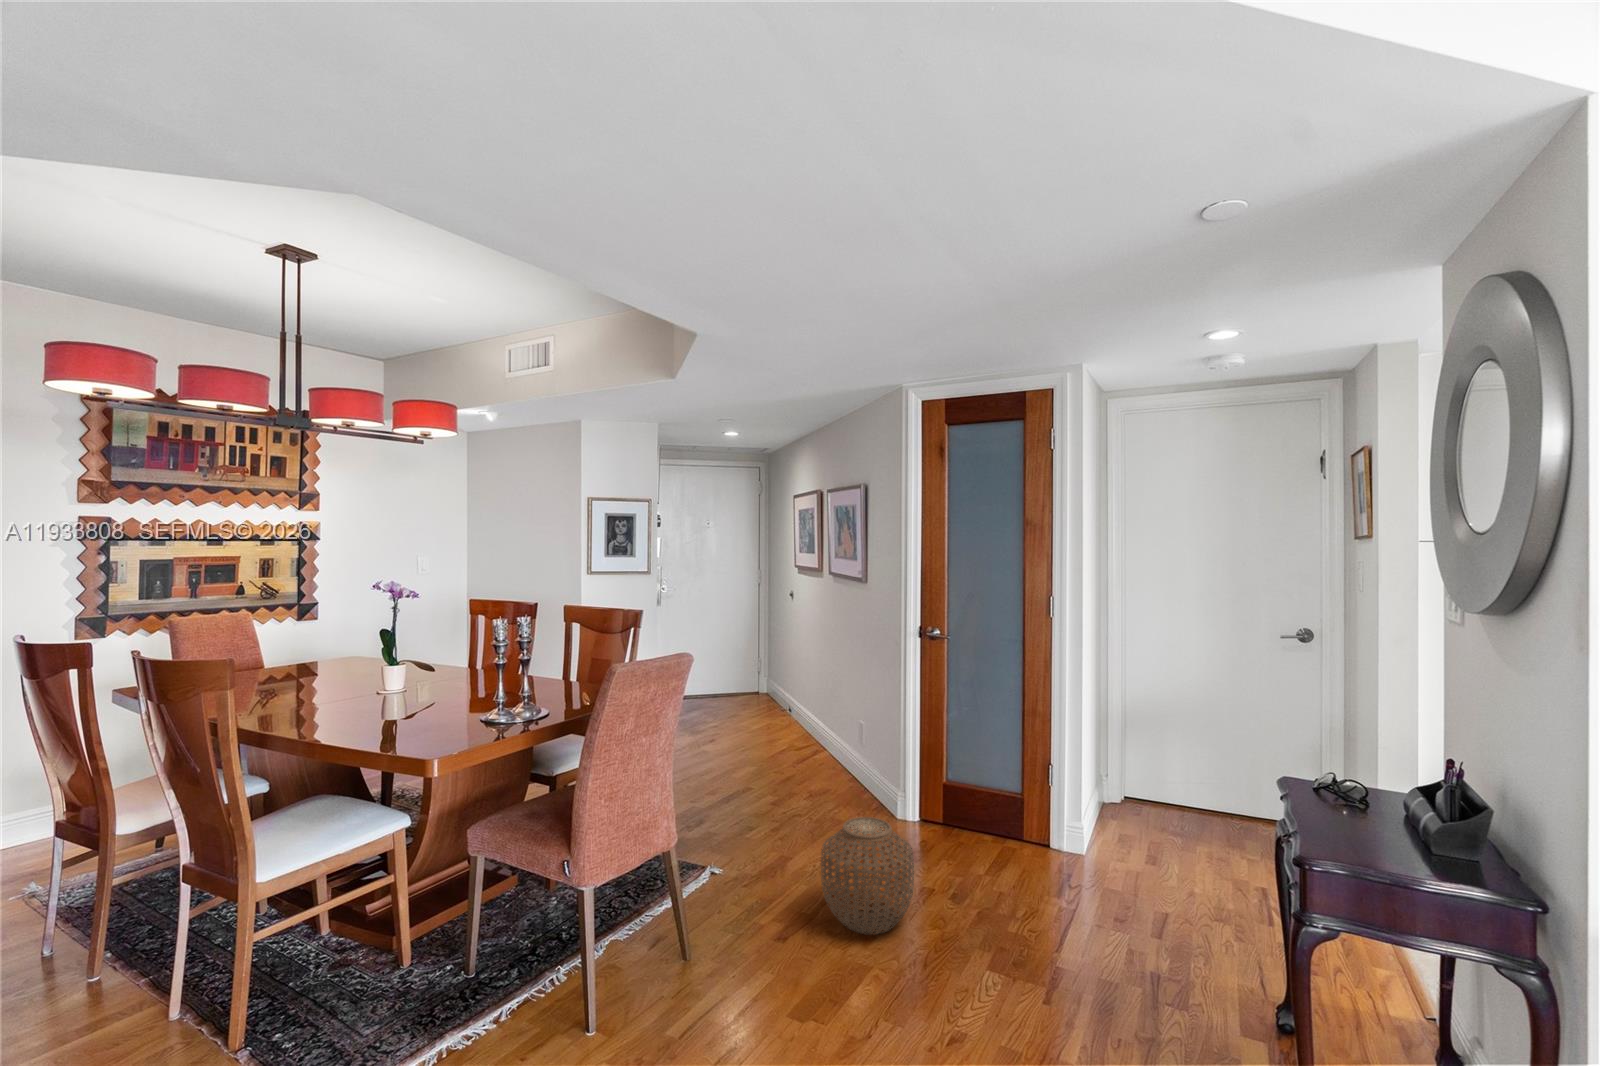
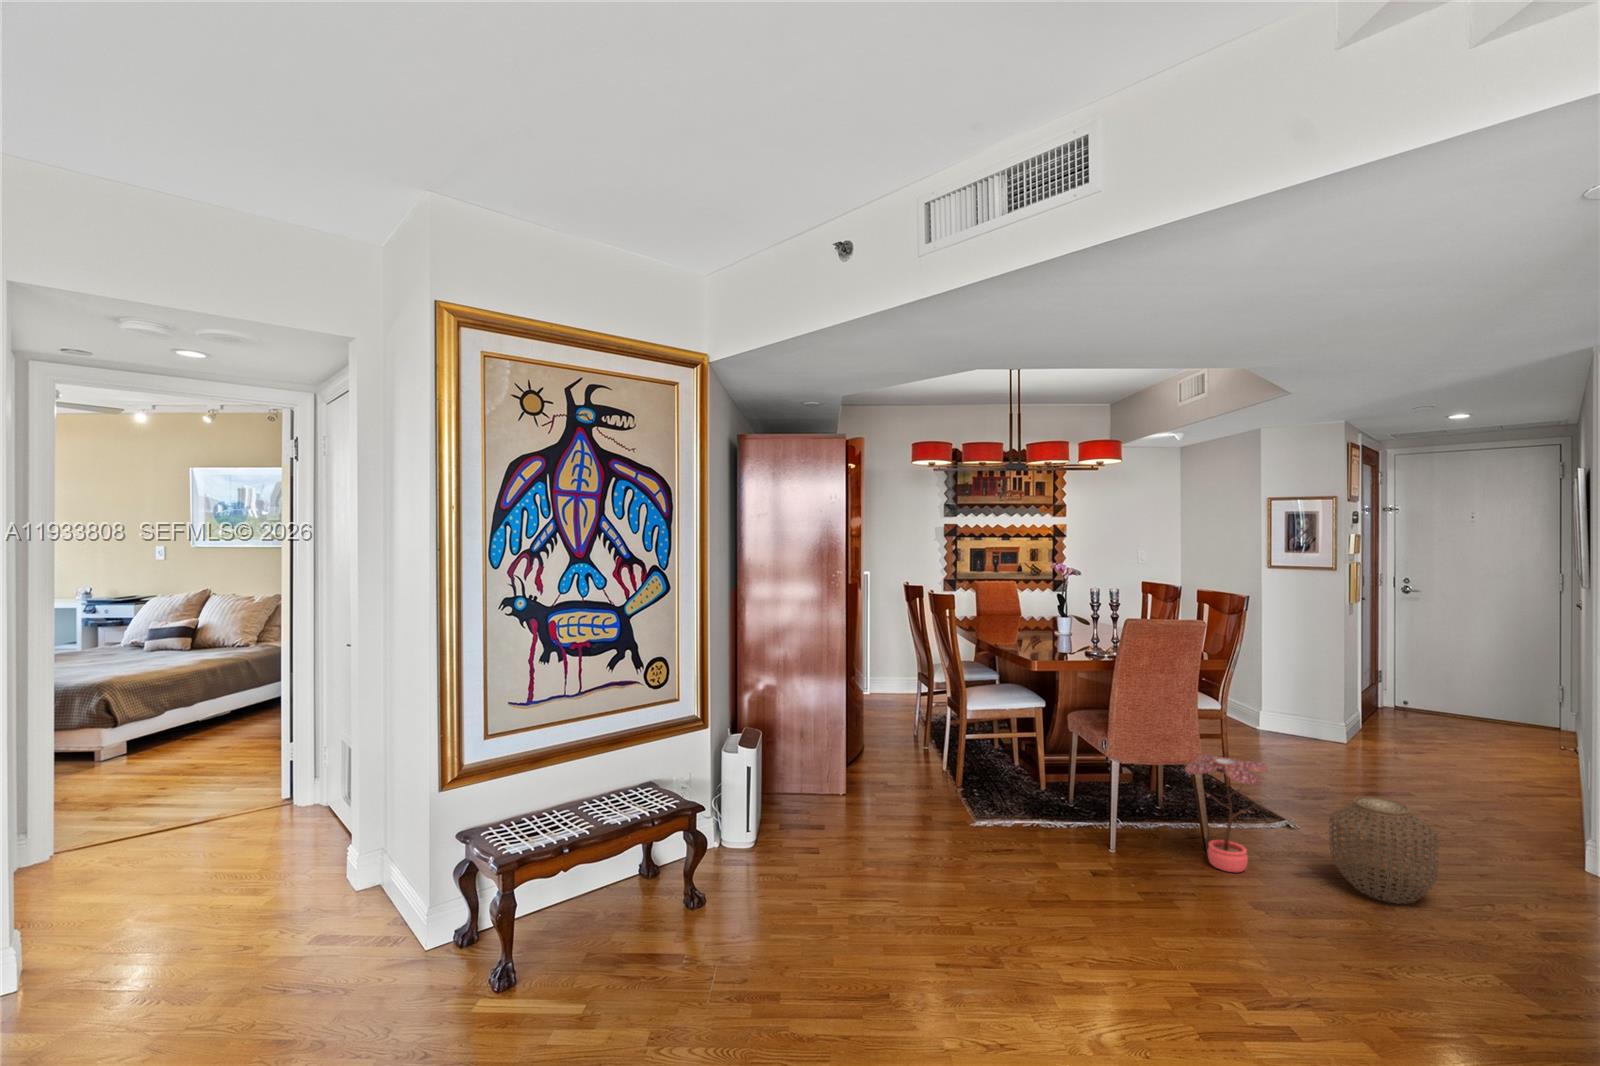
potted plant: none [695,820,794,986] -> present [1185,755,1267,872]

